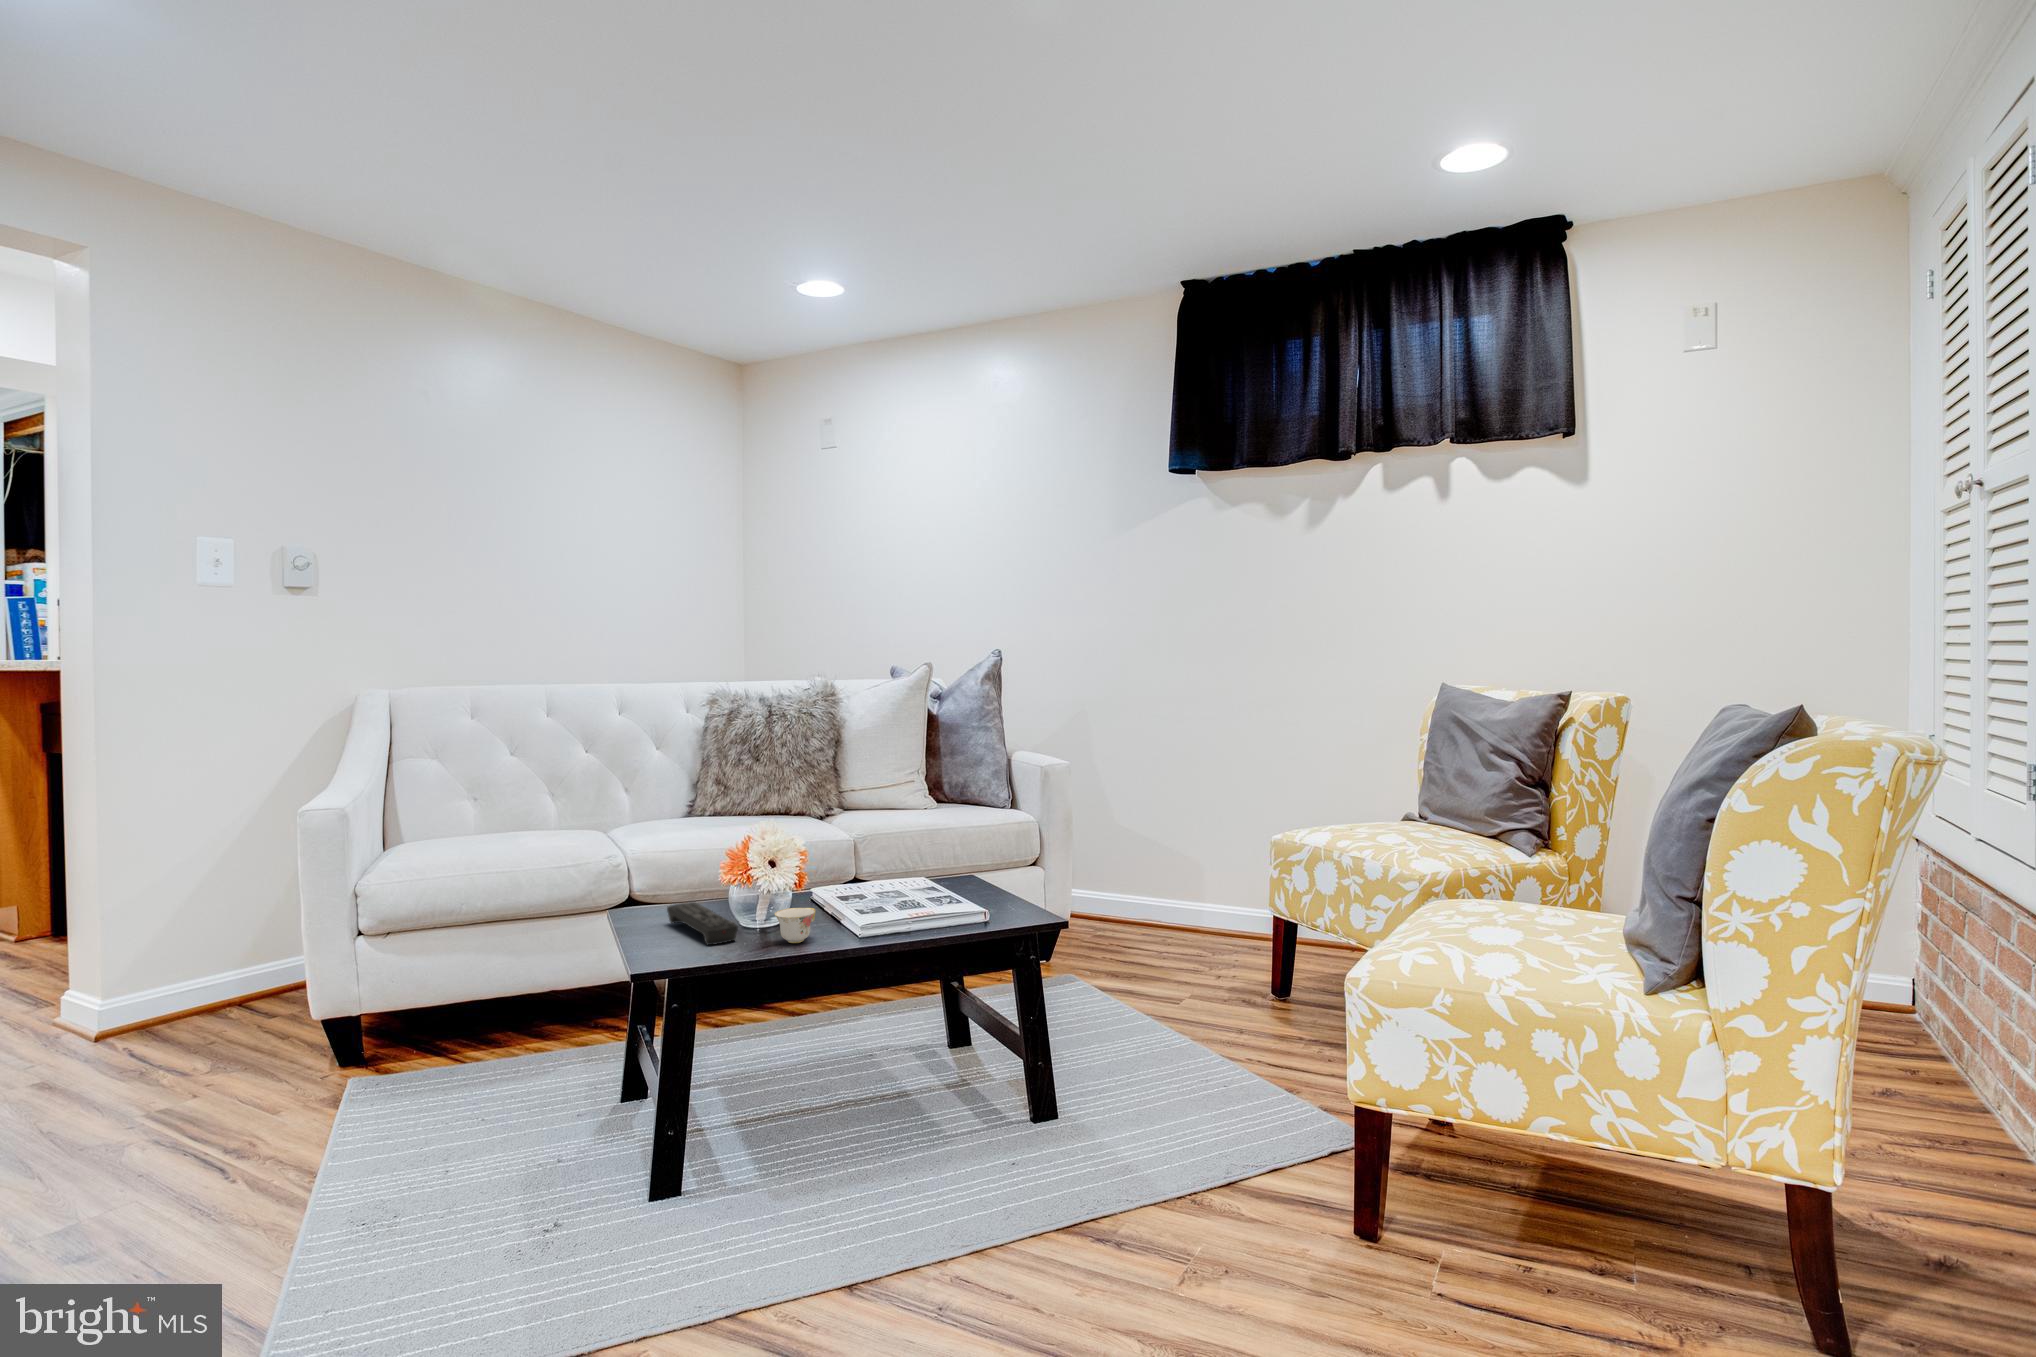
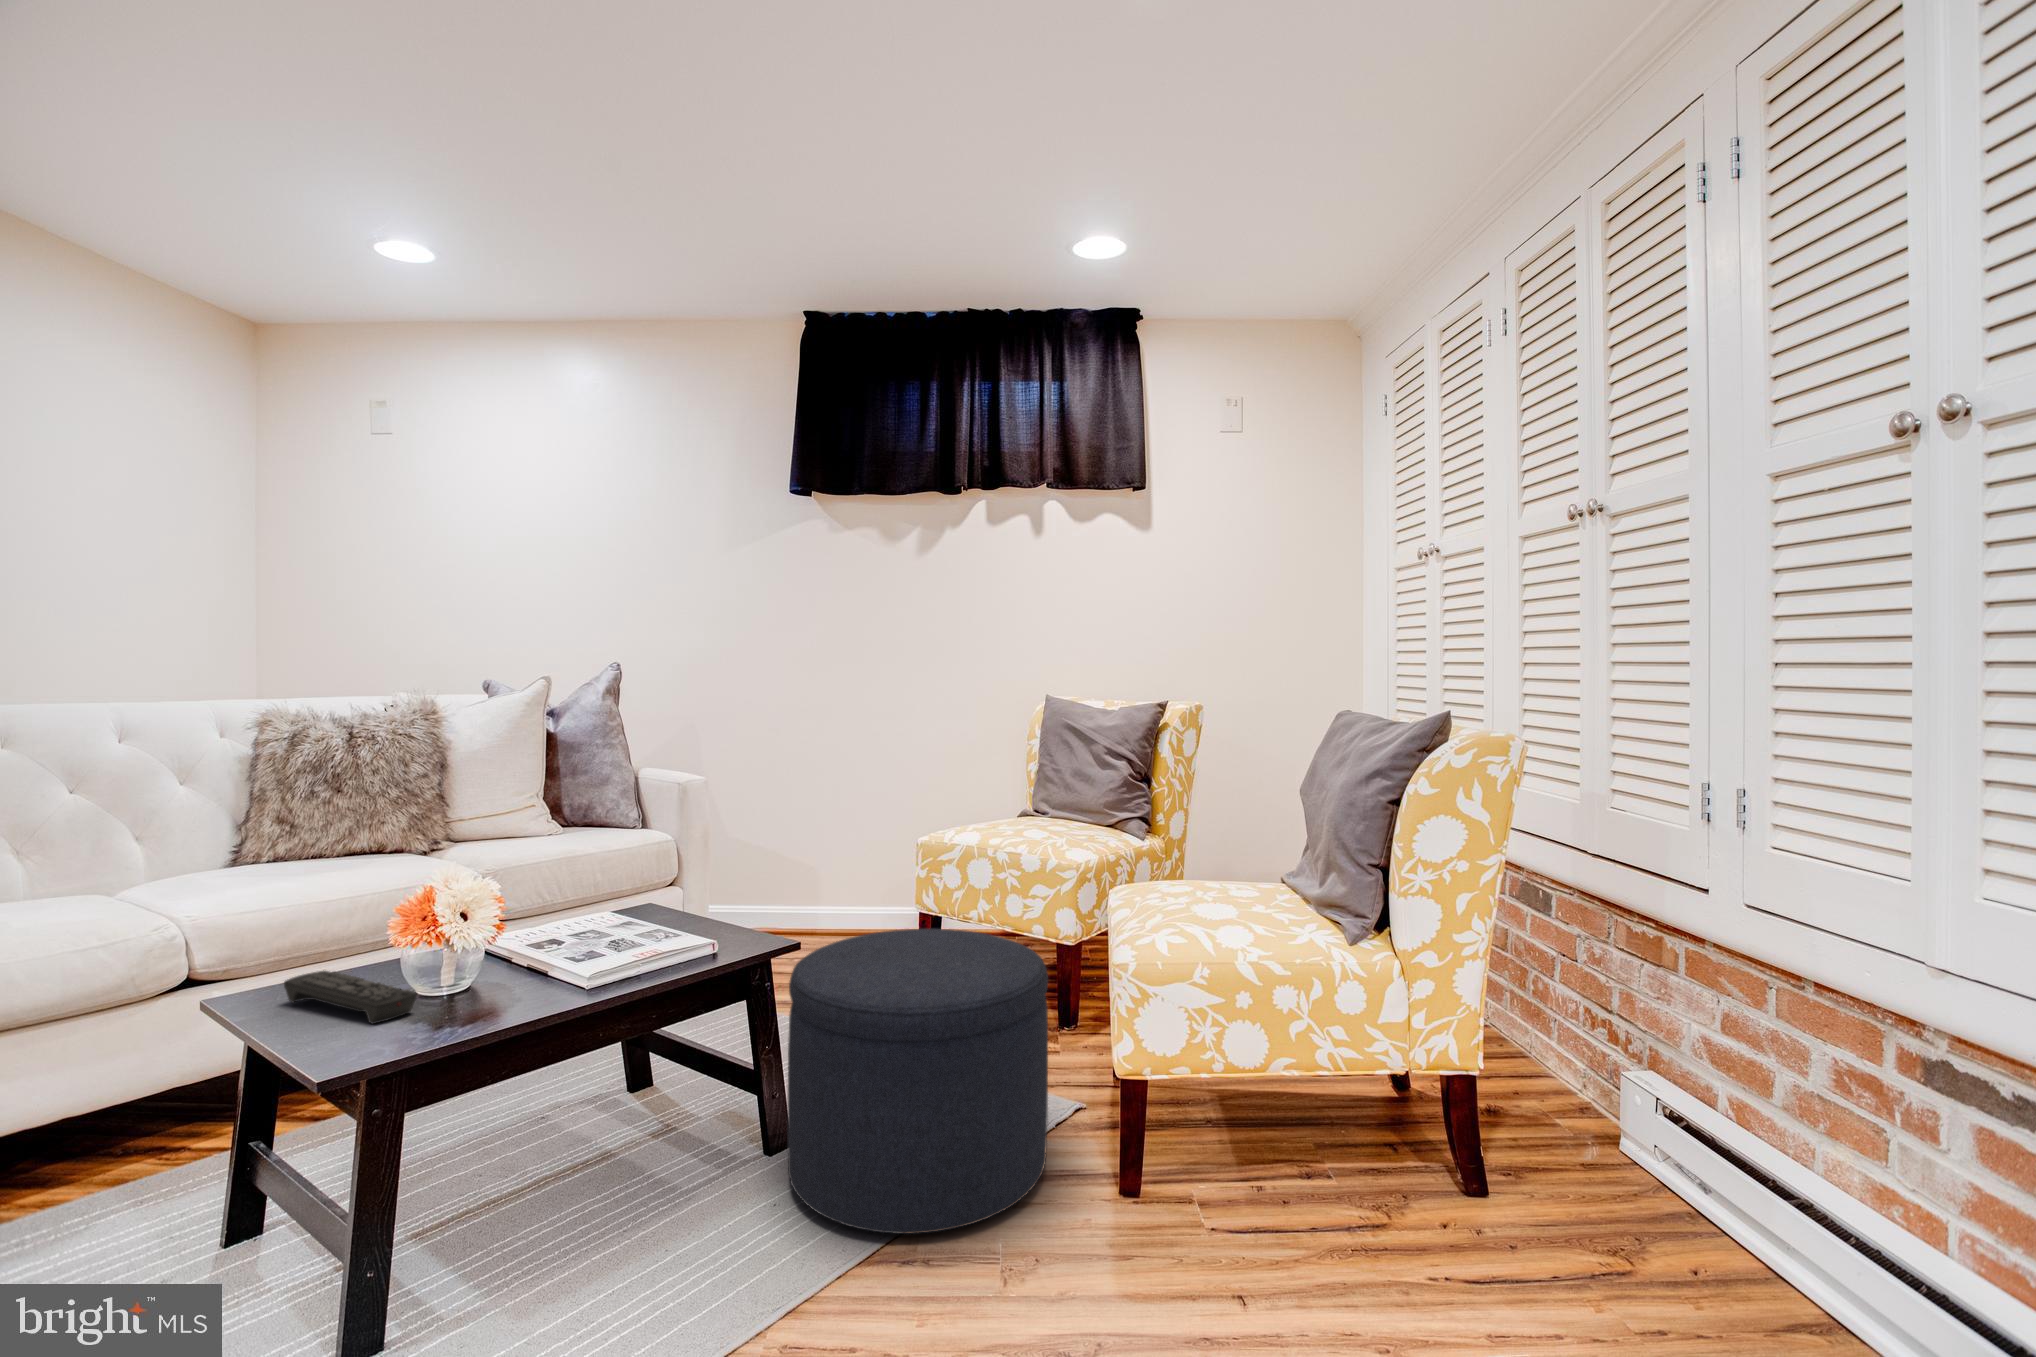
teacup: present [775,908,816,943] -> none [473,959,527,1005]
ottoman: none [1028,924,1294,1219] -> present [787,929,1048,1234]

